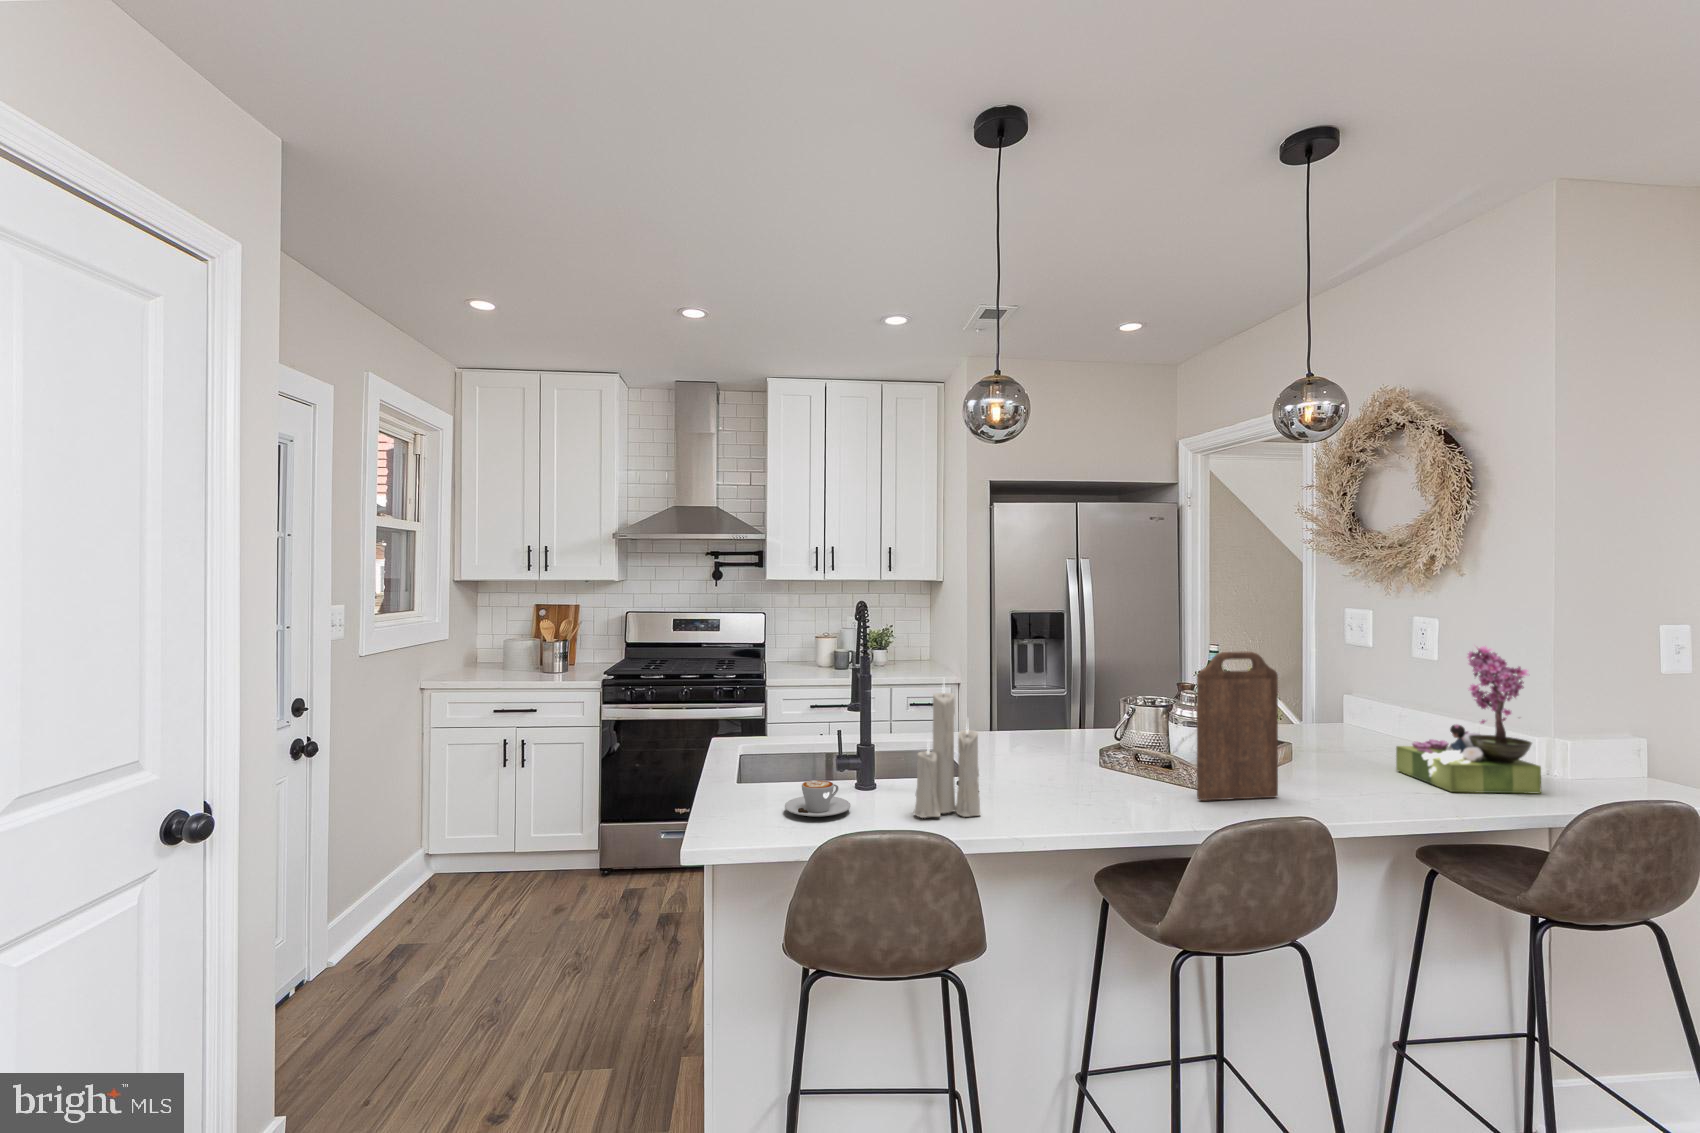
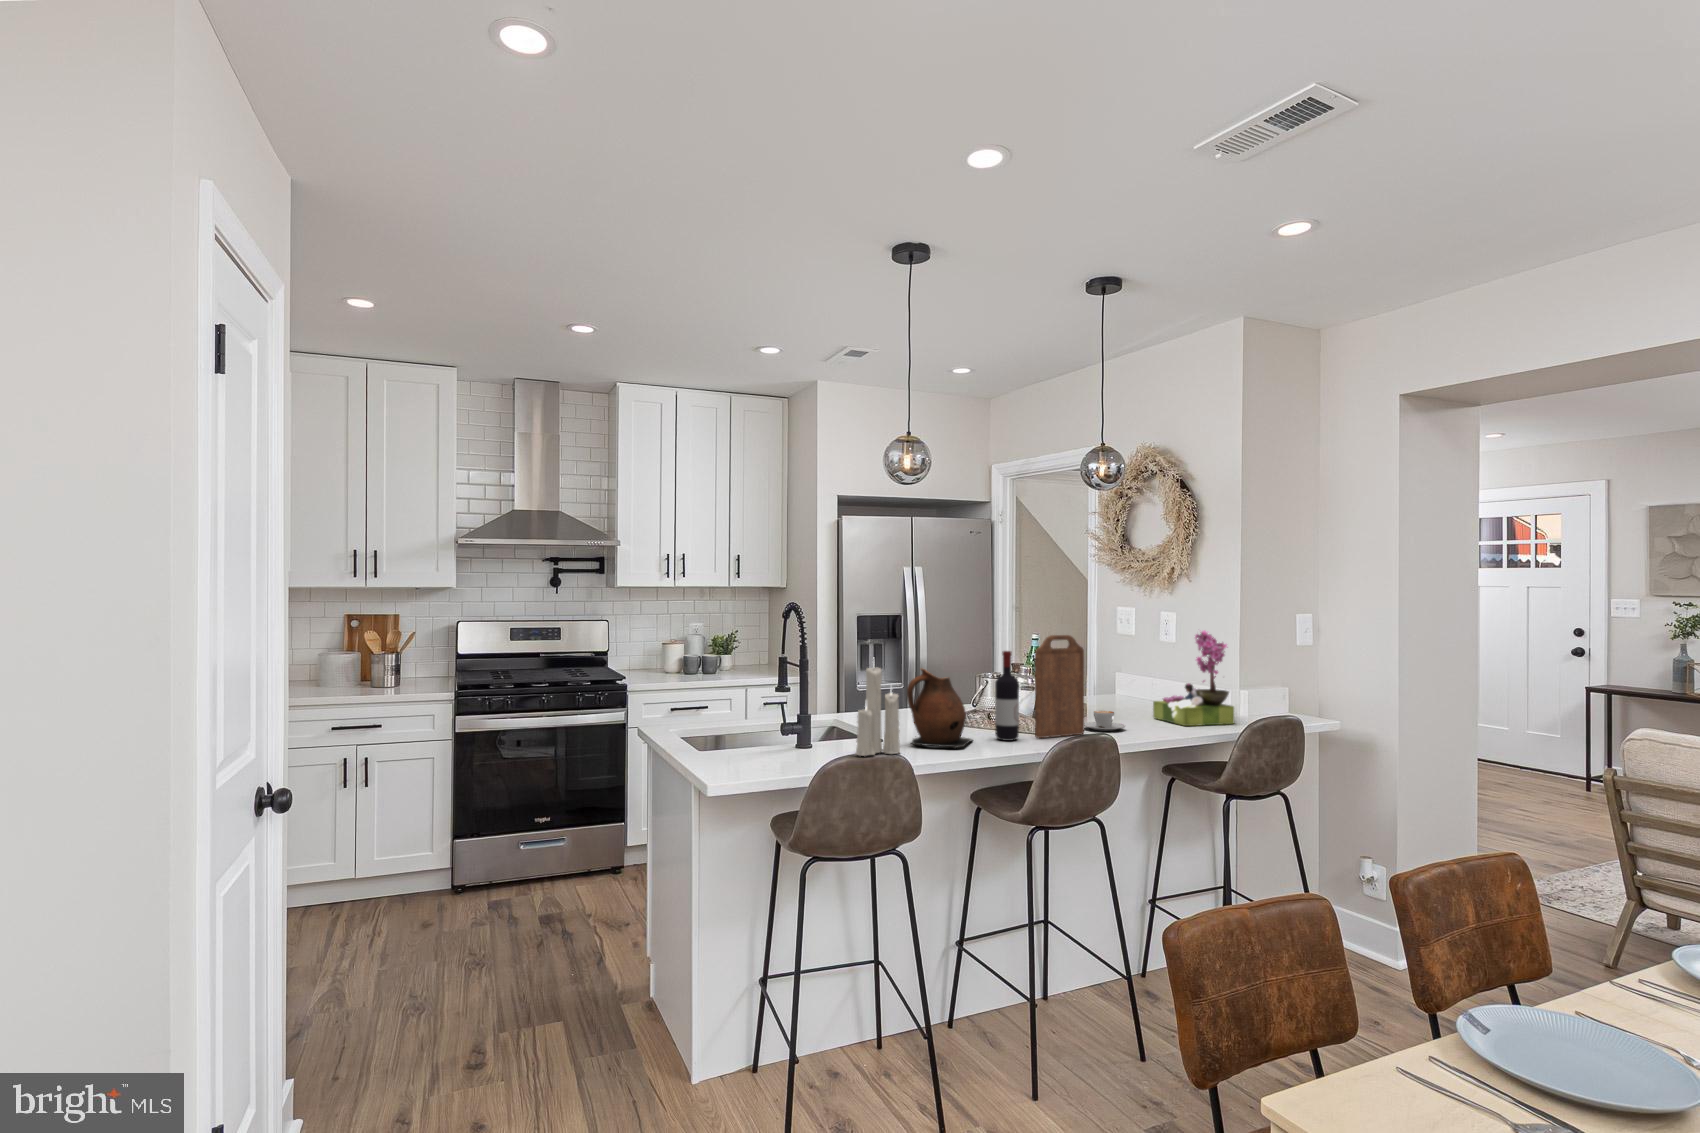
wine bottle: none [1135,672,1171,802] -> present [995,651,1019,741]
ceramic pitcher: none [1001,693,1101,814] -> present [907,668,972,748]
coffee cup: present [785,780,851,817] -> present [1084,711,1125,731]

